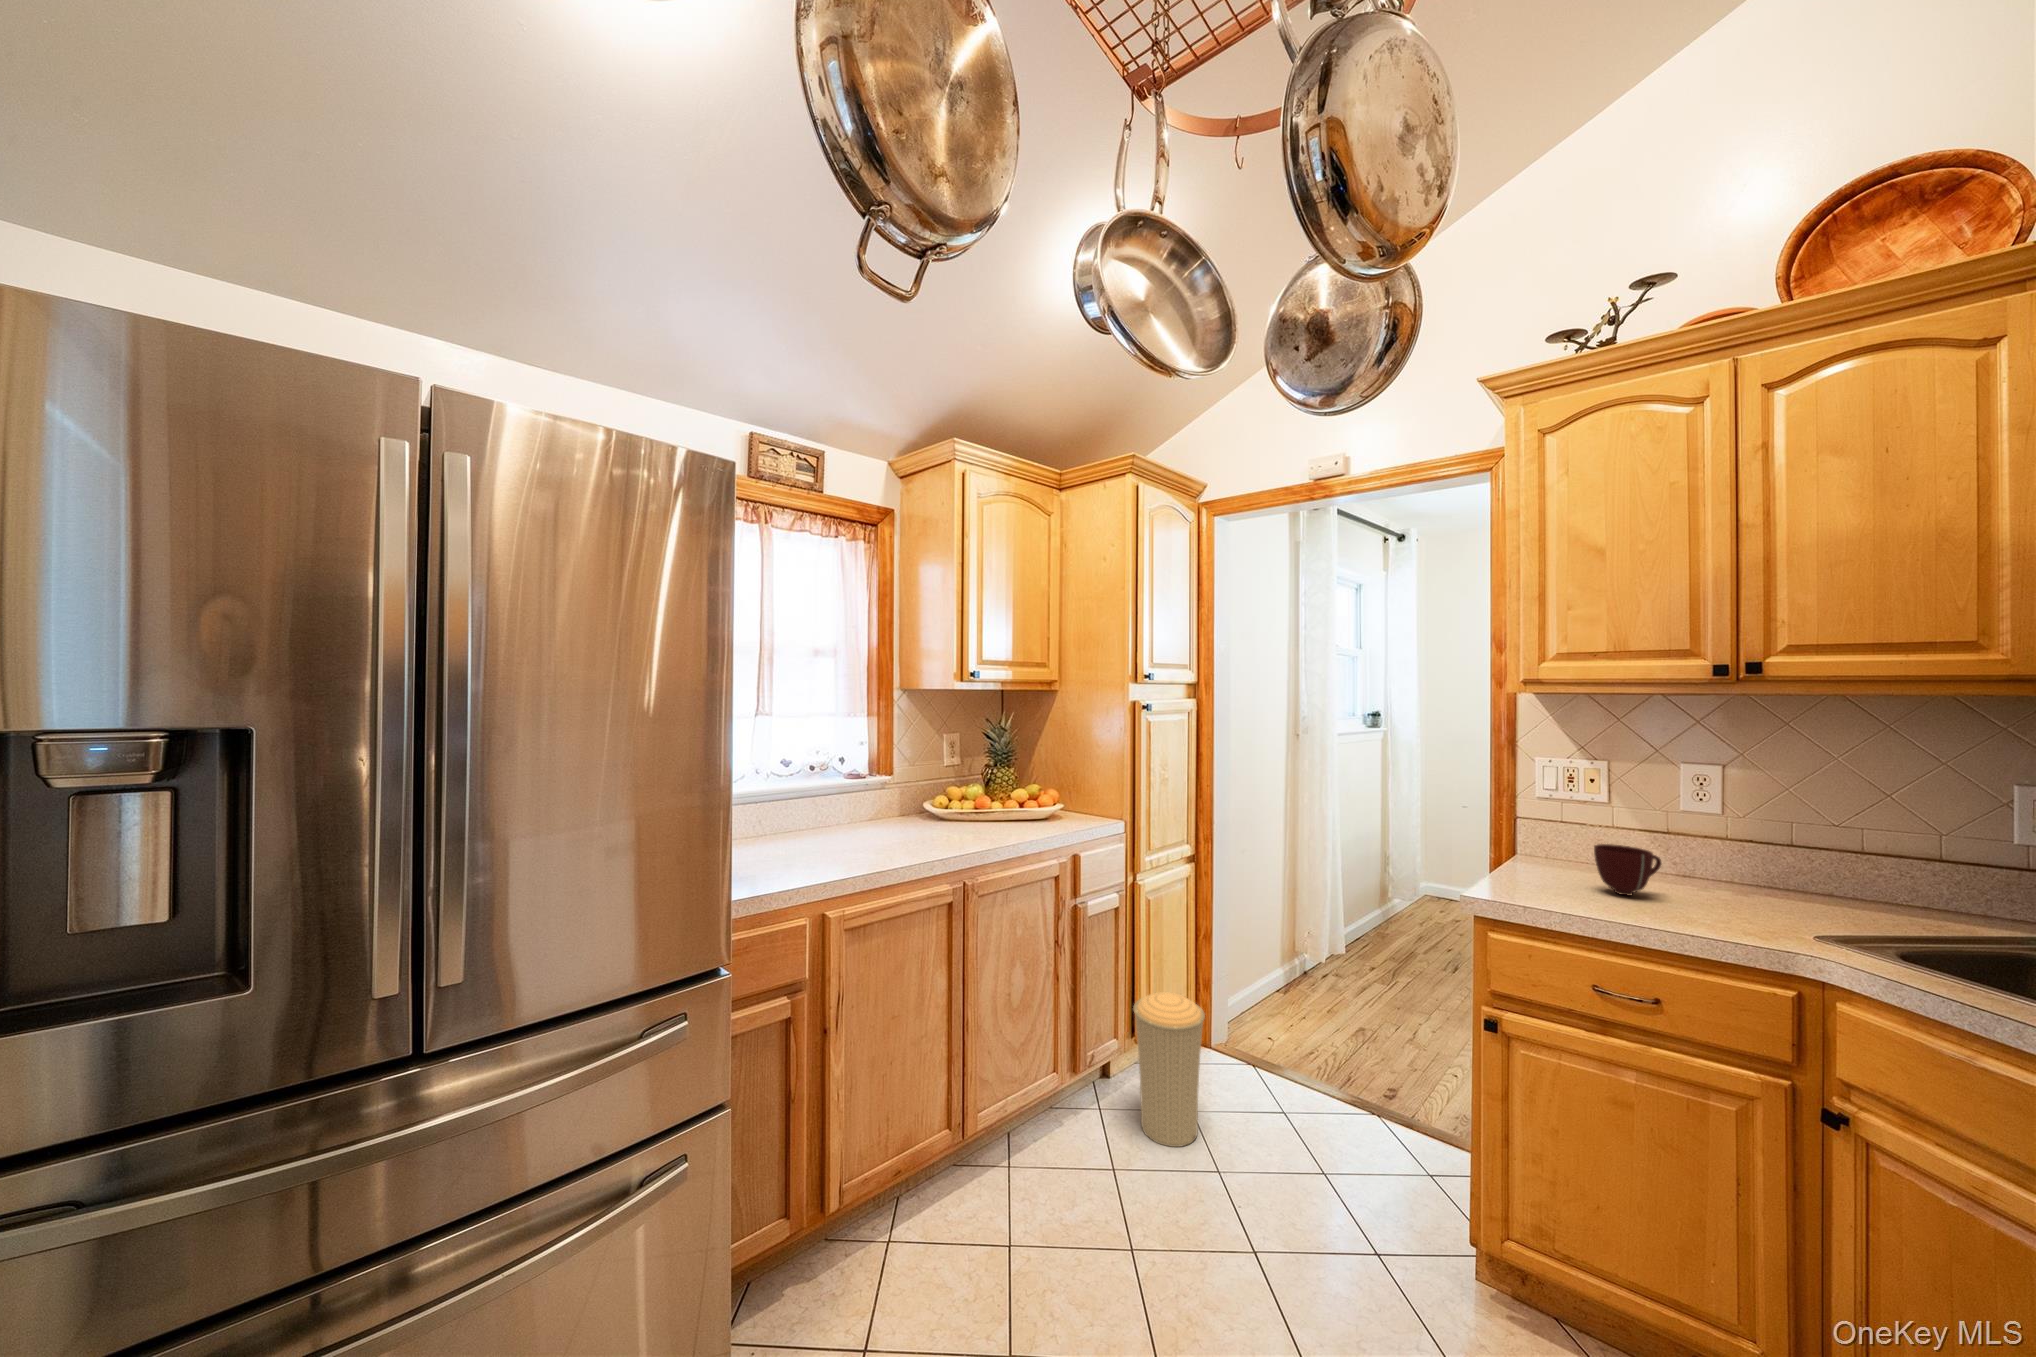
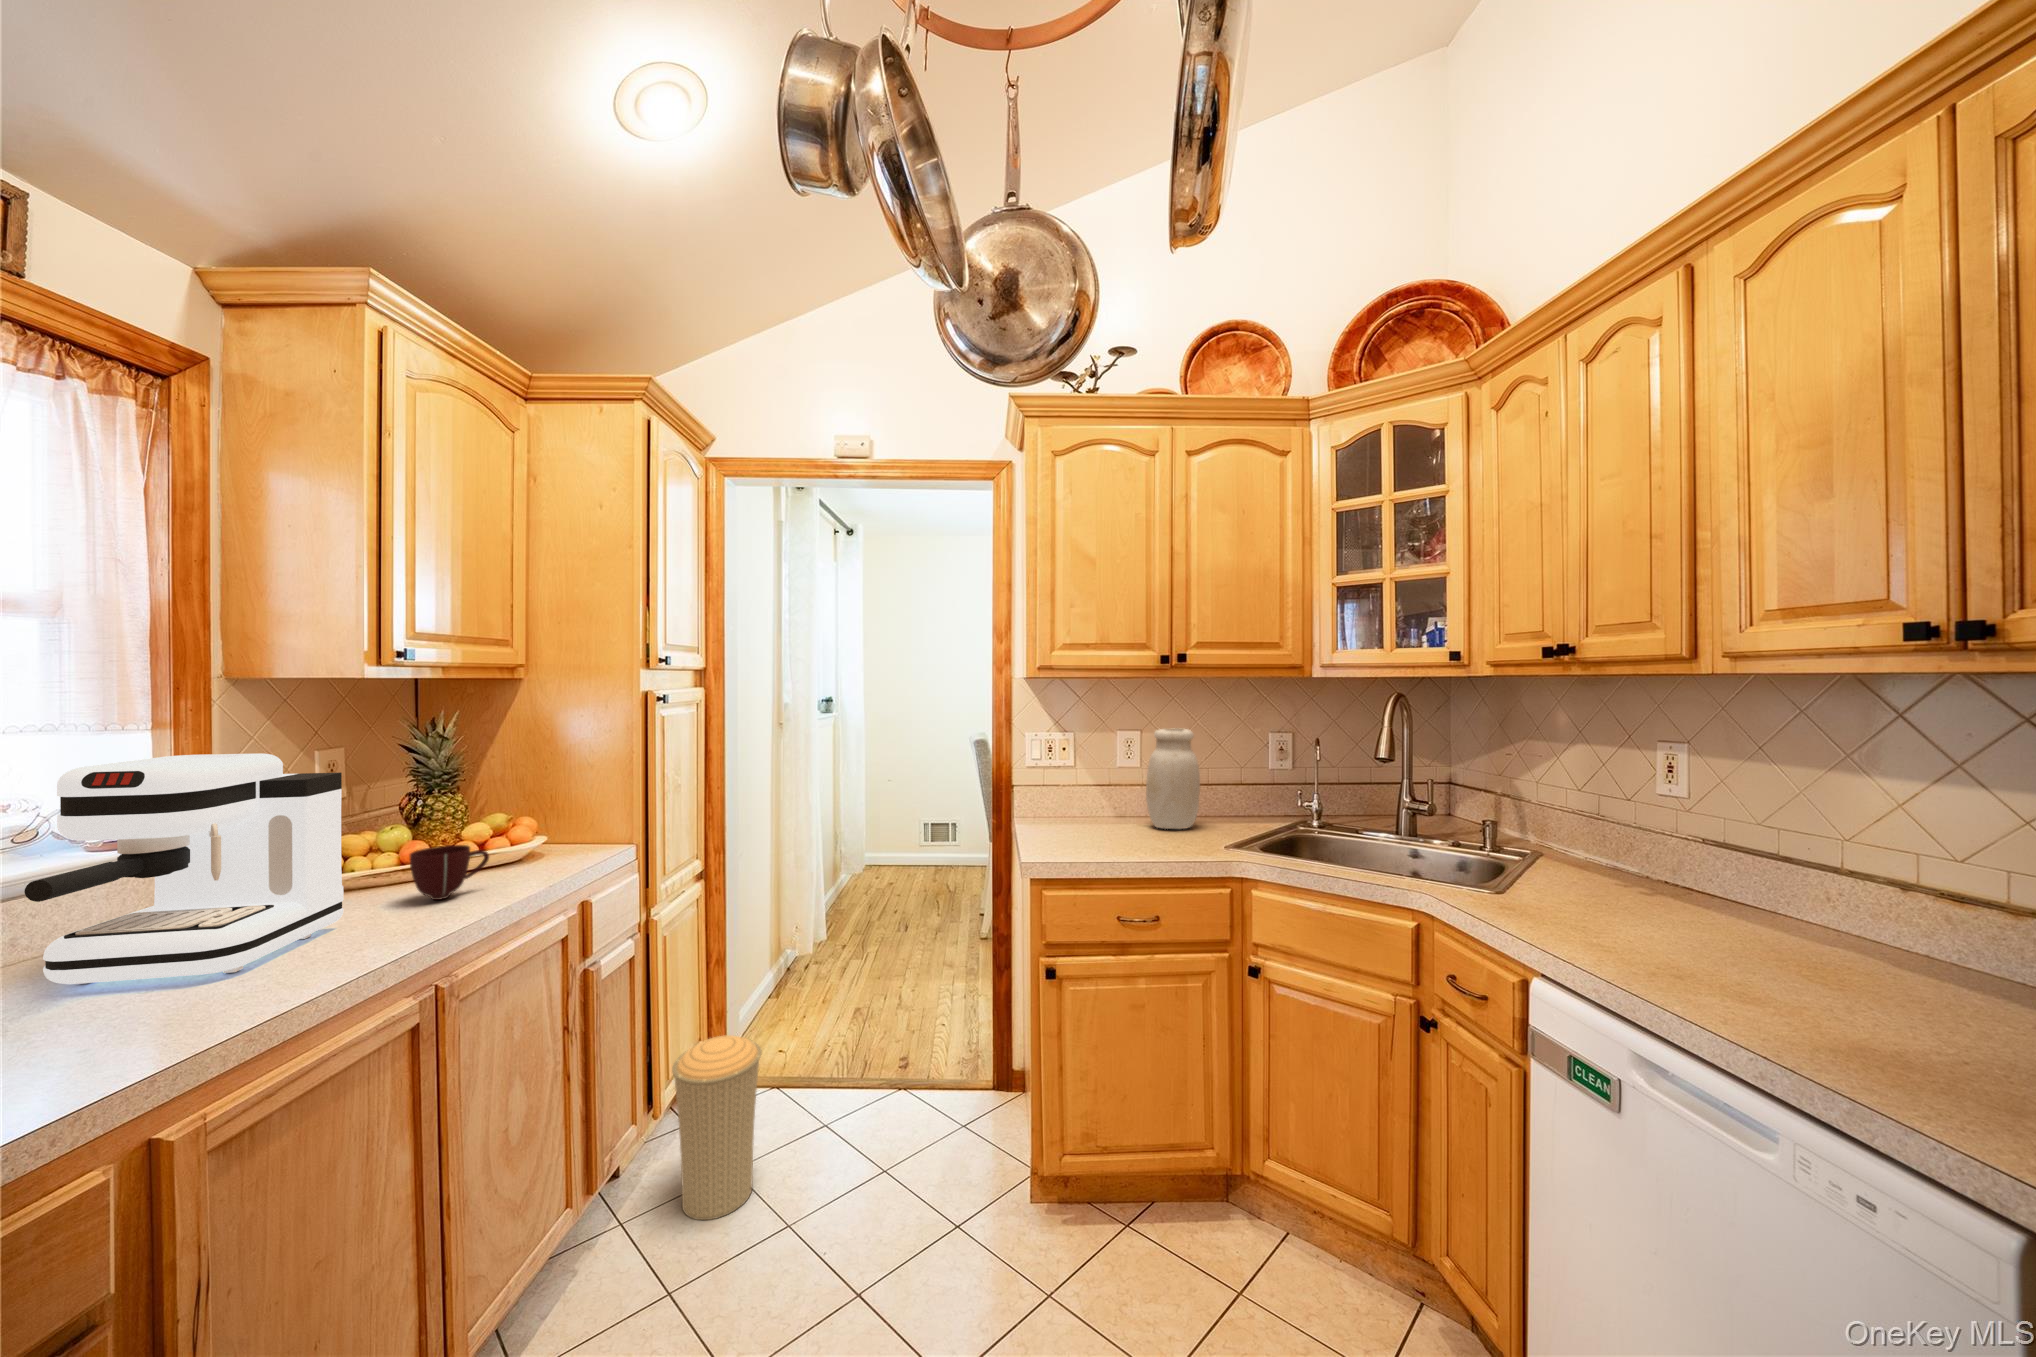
coffee maker: none [818,728,939,846] -> present [24,754,343,984]
jar: none [1731,770,1859,933] -> present [1146,728,1200,829]
mug: present [1594,844,1662,896] -> present [410,845,489,900]

